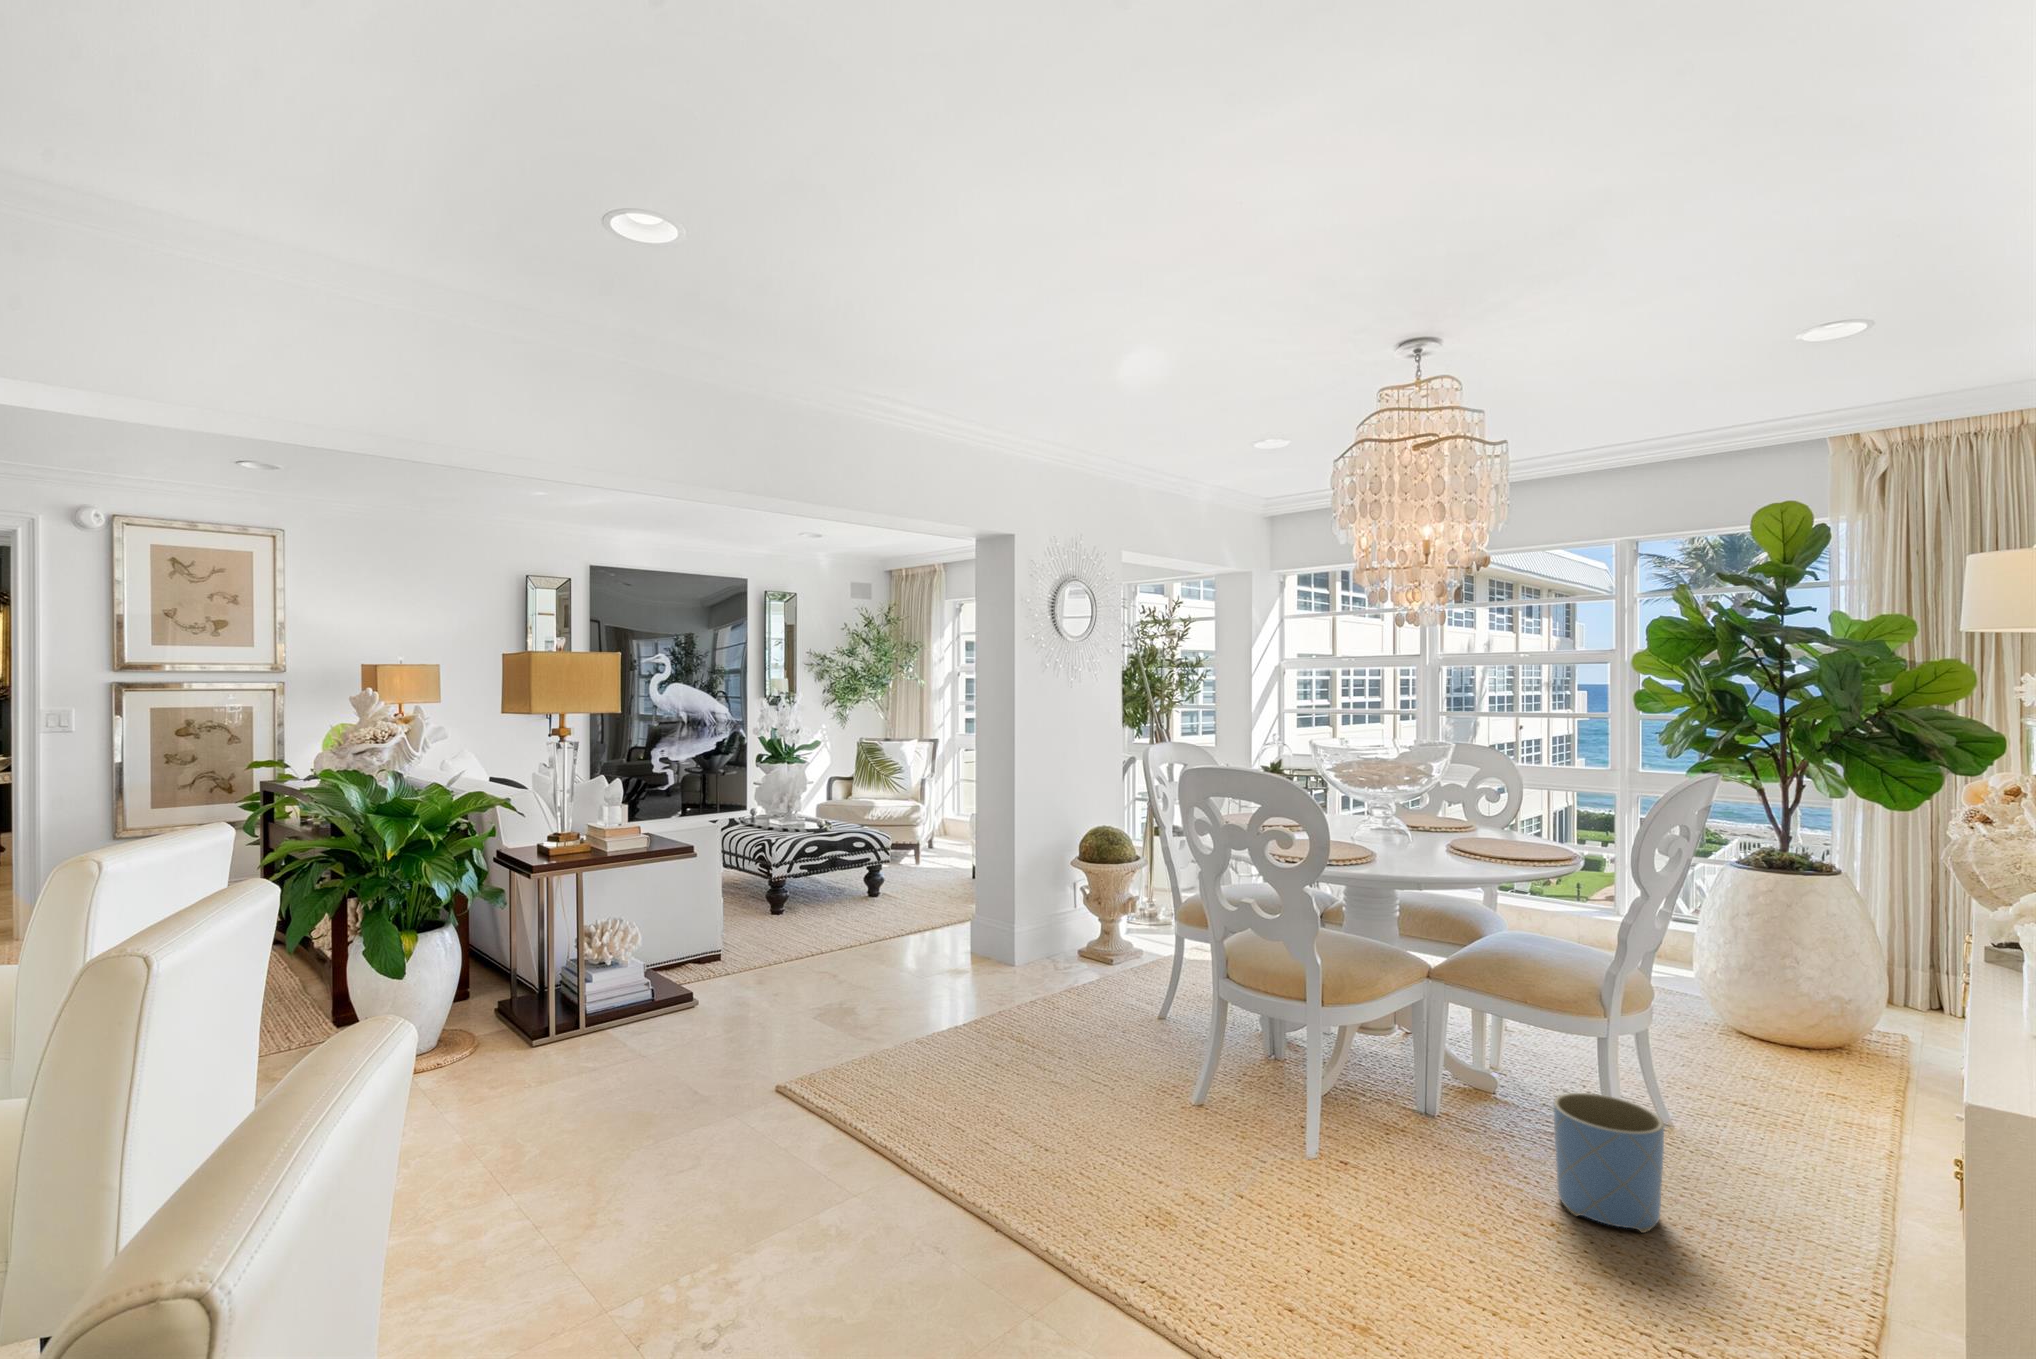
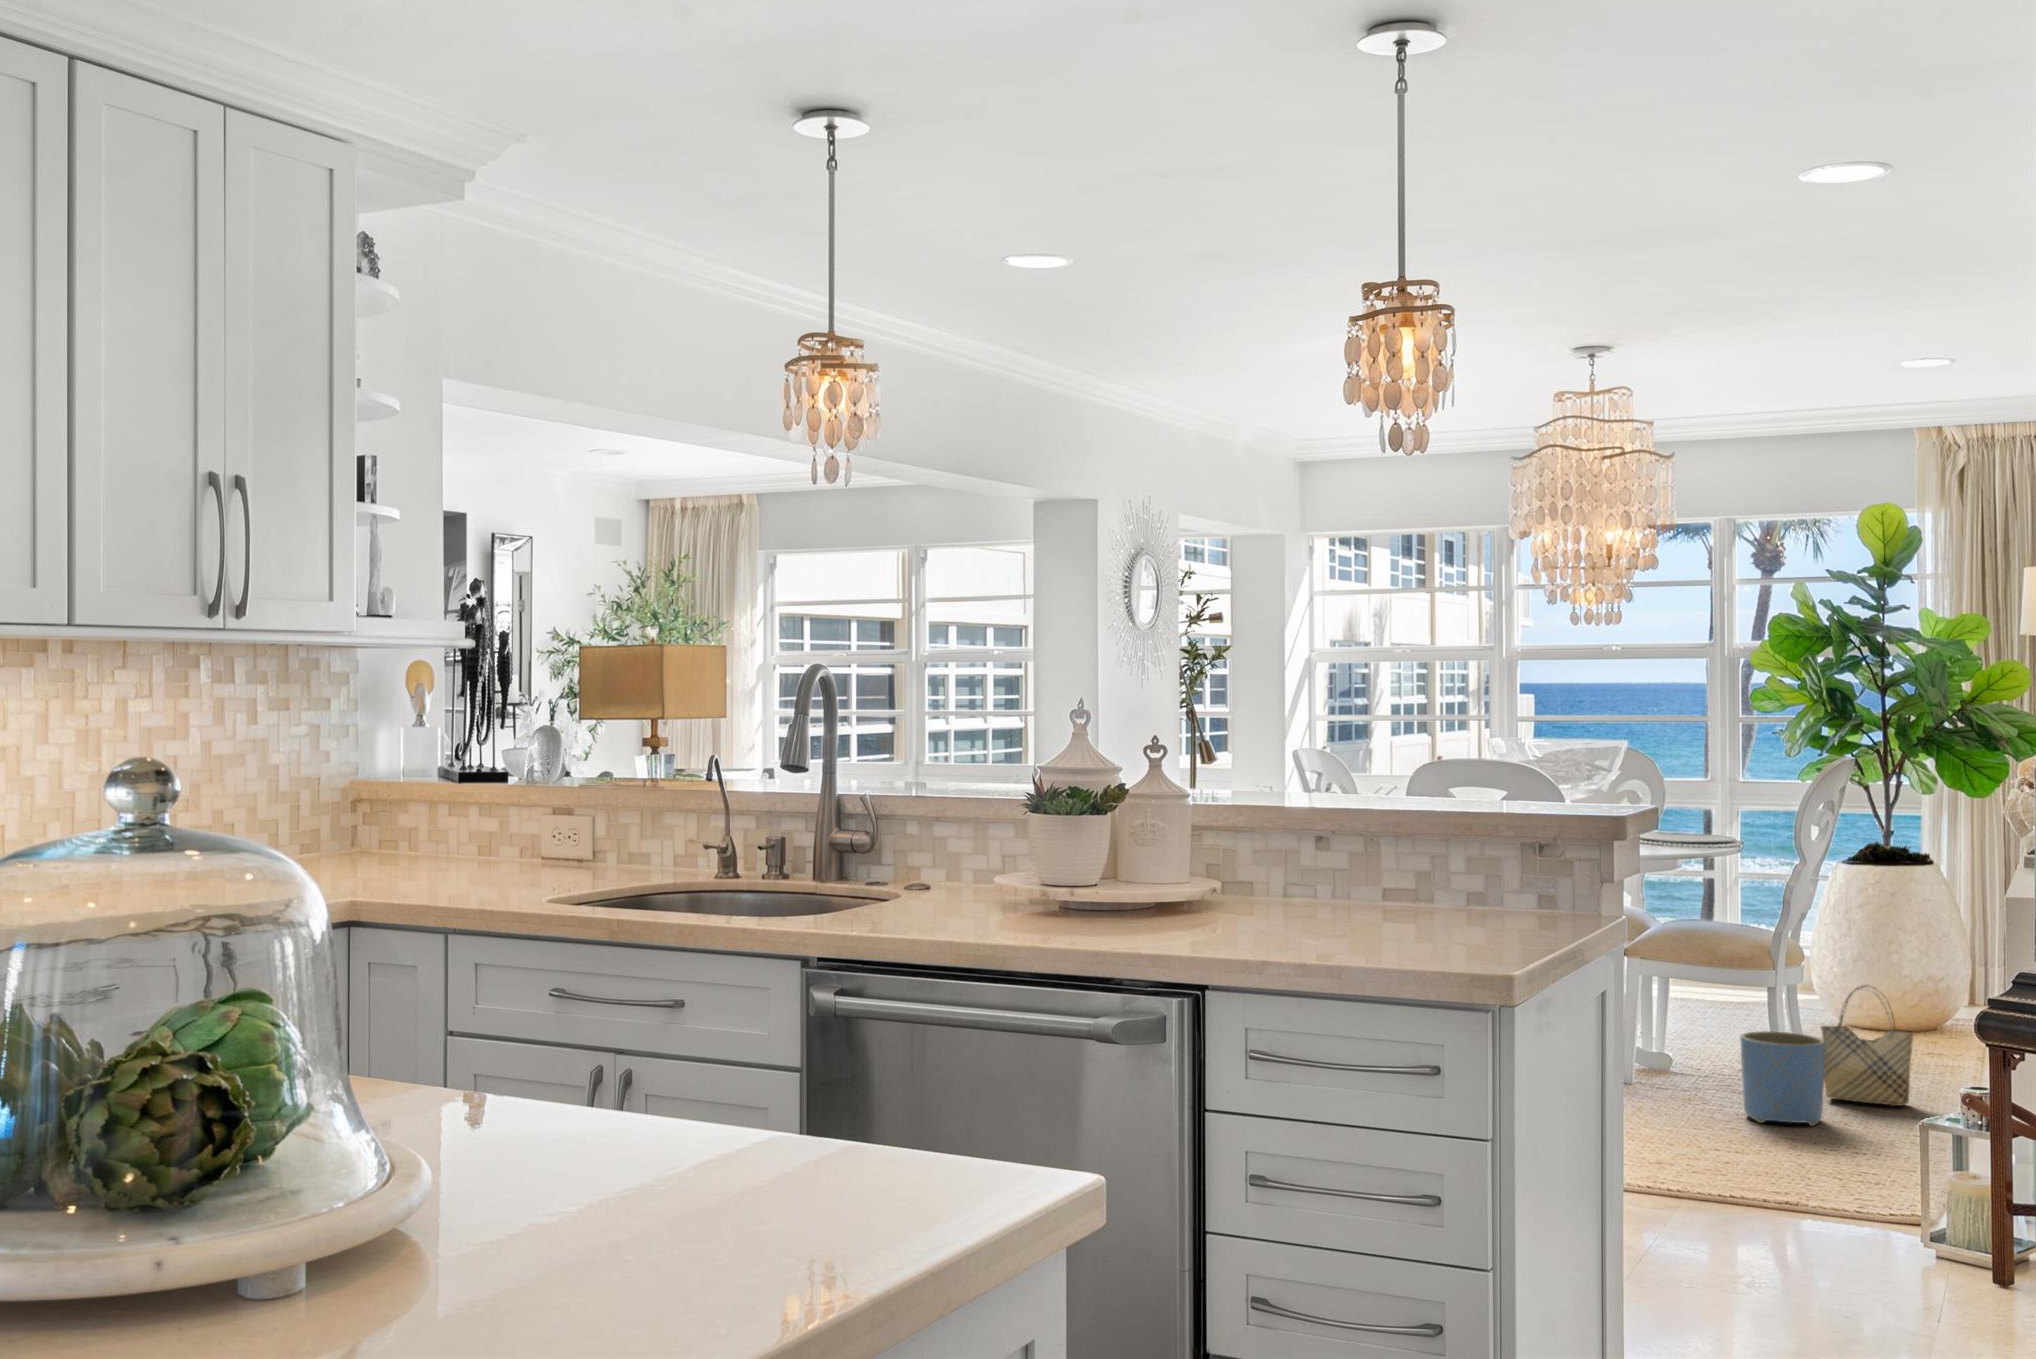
woven basket: none [1671,1042,1799,1204] -> present [1821,985,1913,1106]

